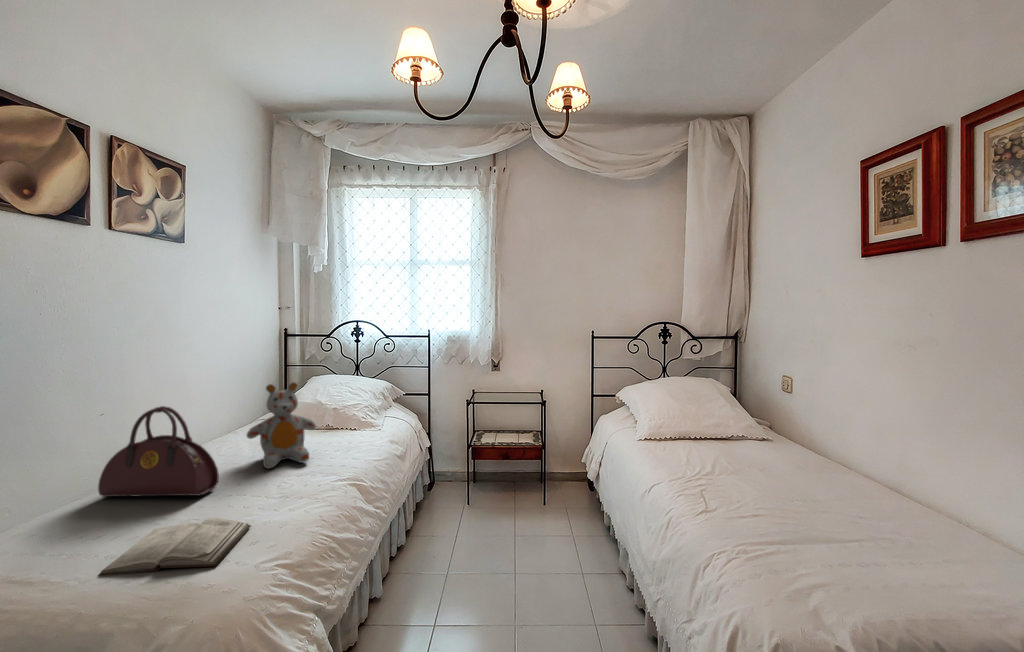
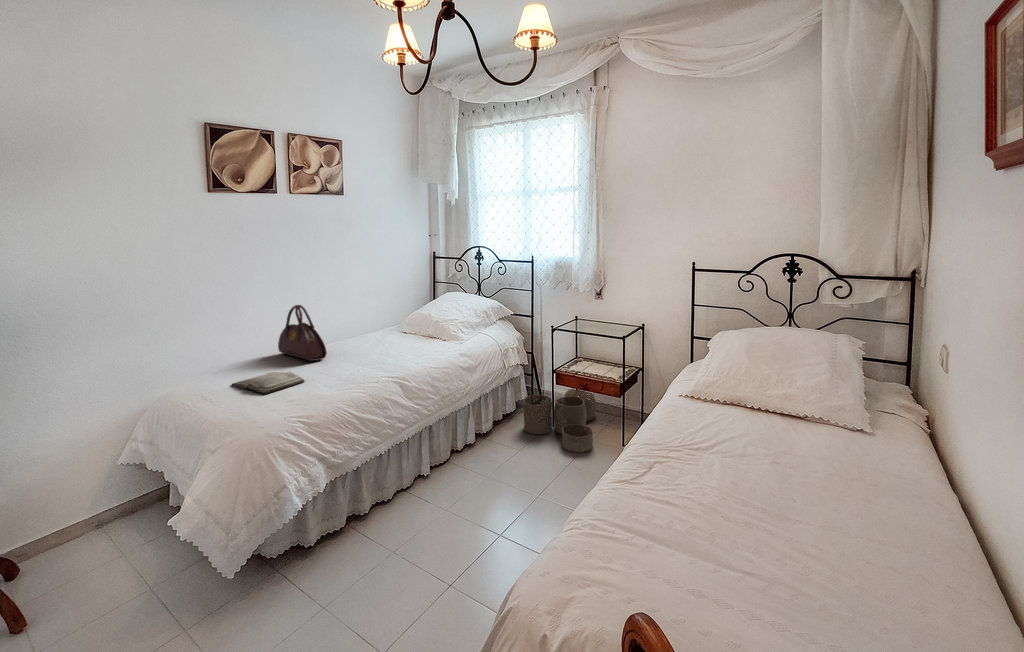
stuffed bear: present [247,382,316,469] -> none [360,297,403,354]
woven basket: none [452,456,540,528] -> present [523,388,596,453]

